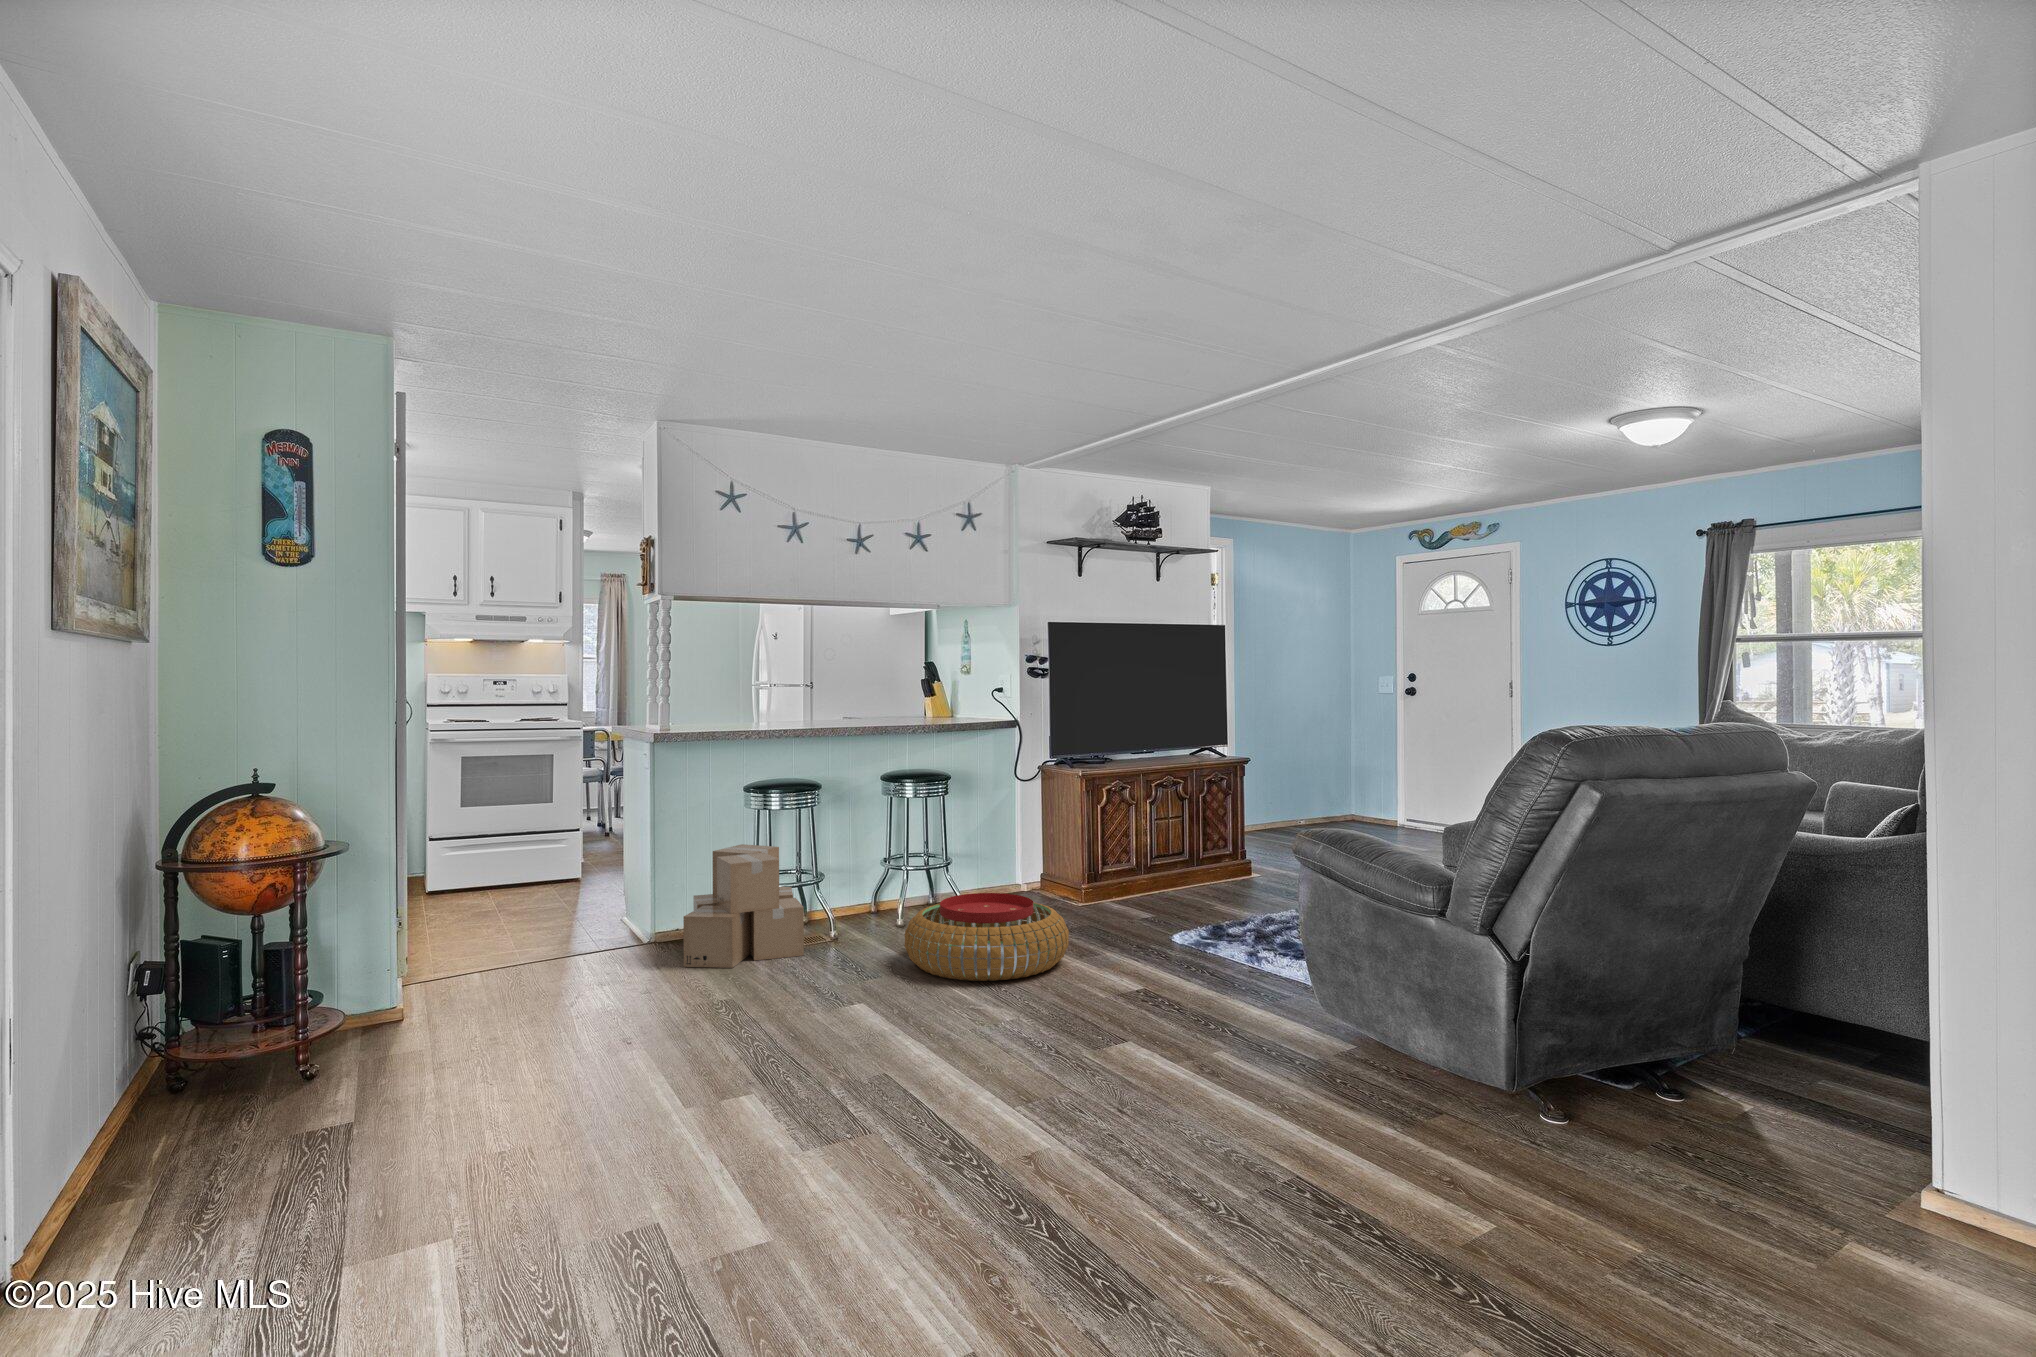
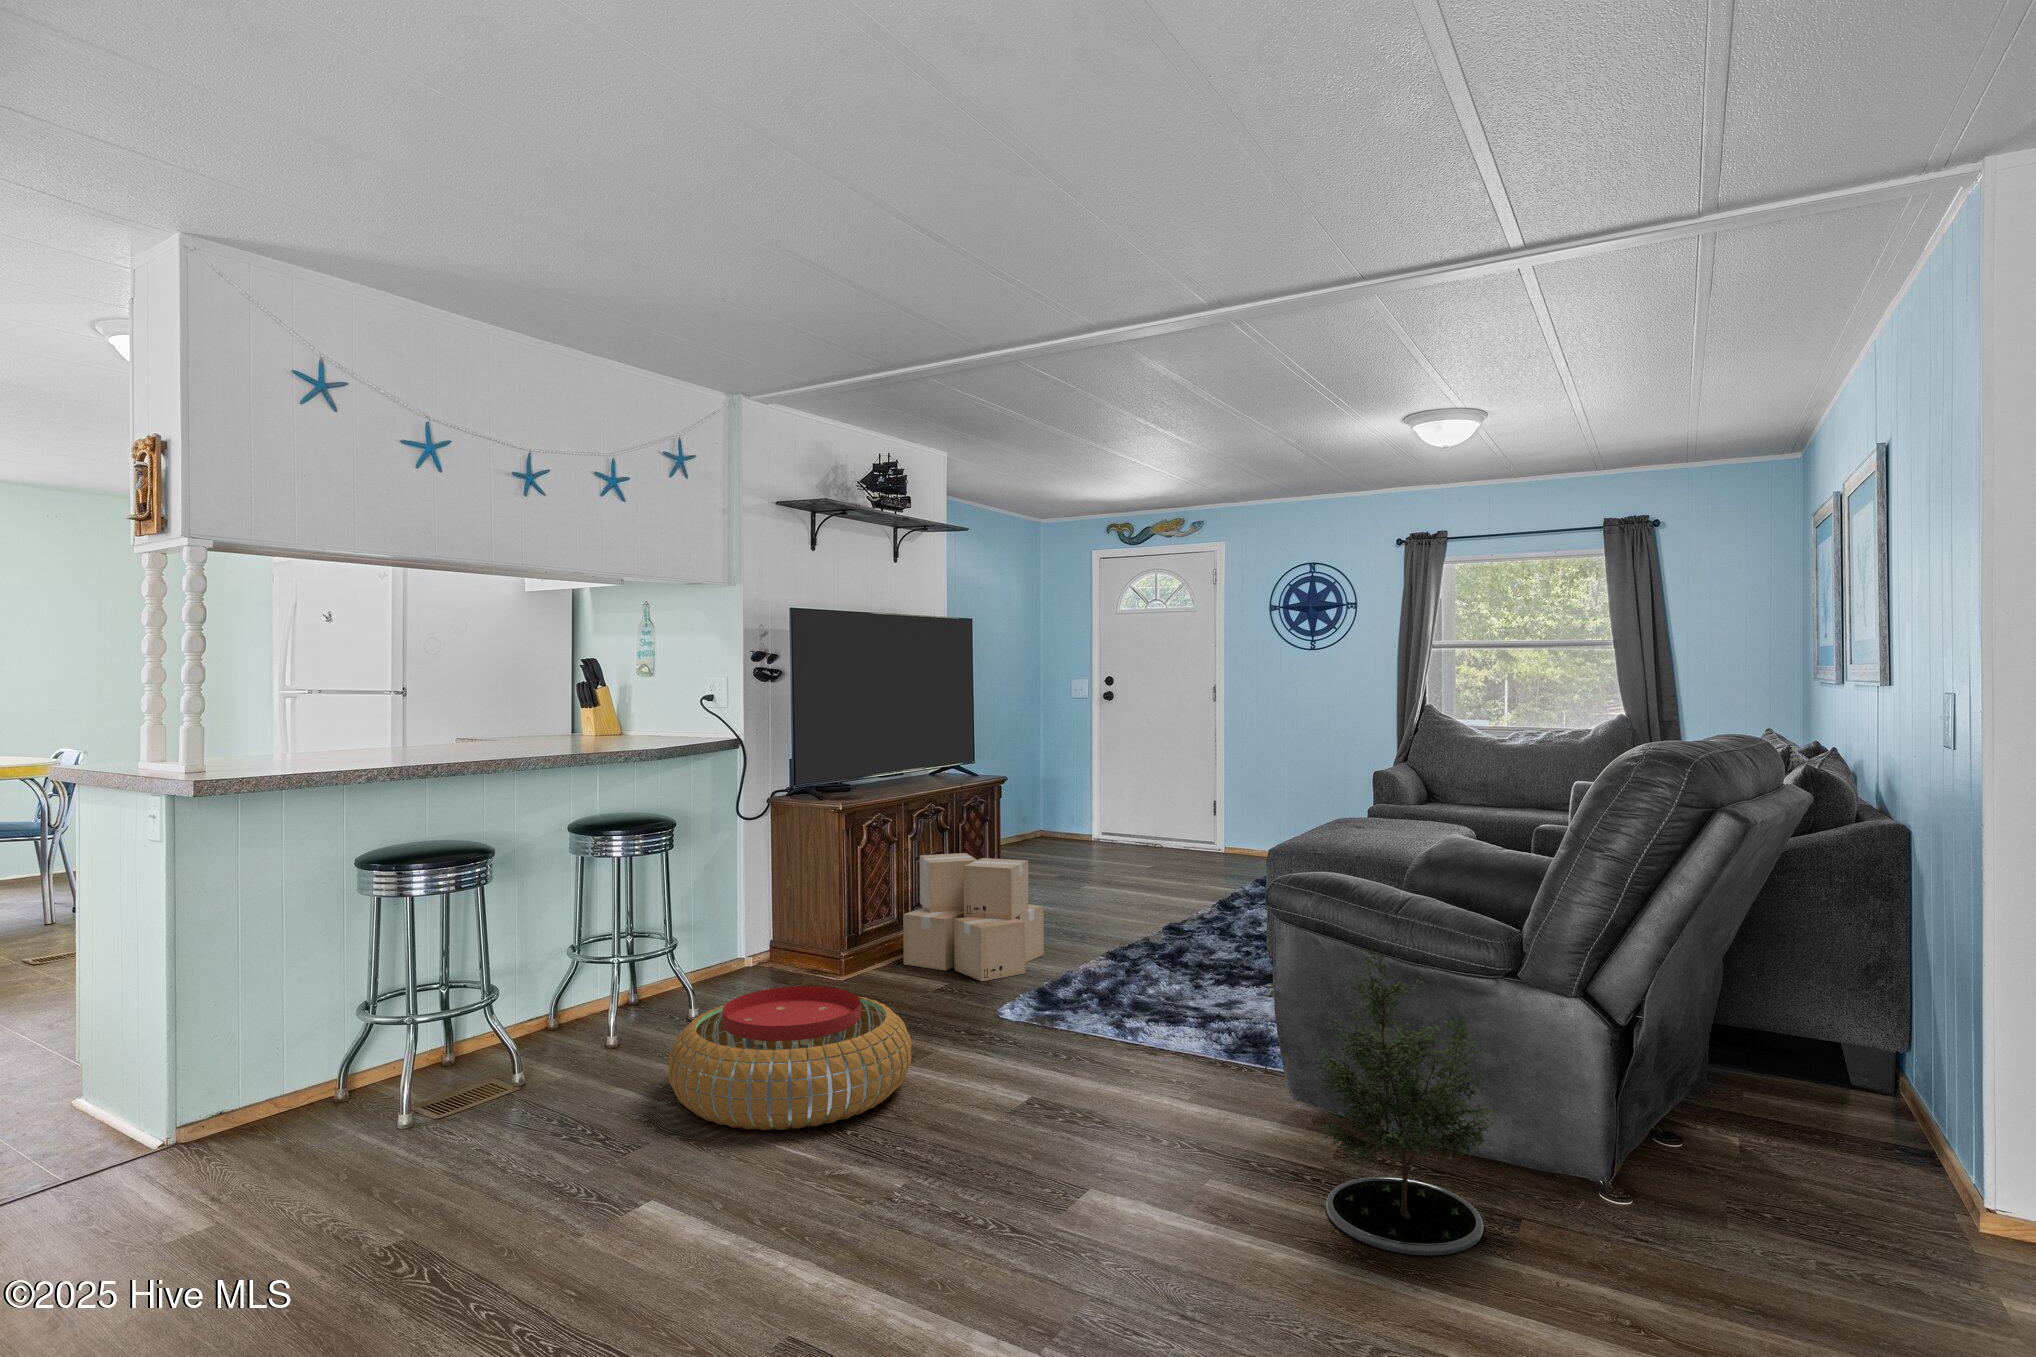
cardboard box: present [683,844,804,968] -> present [903,853,1044,981]
potted tree: none [1242,880,1394,1106] -> present [1313,948,1495,1256]

